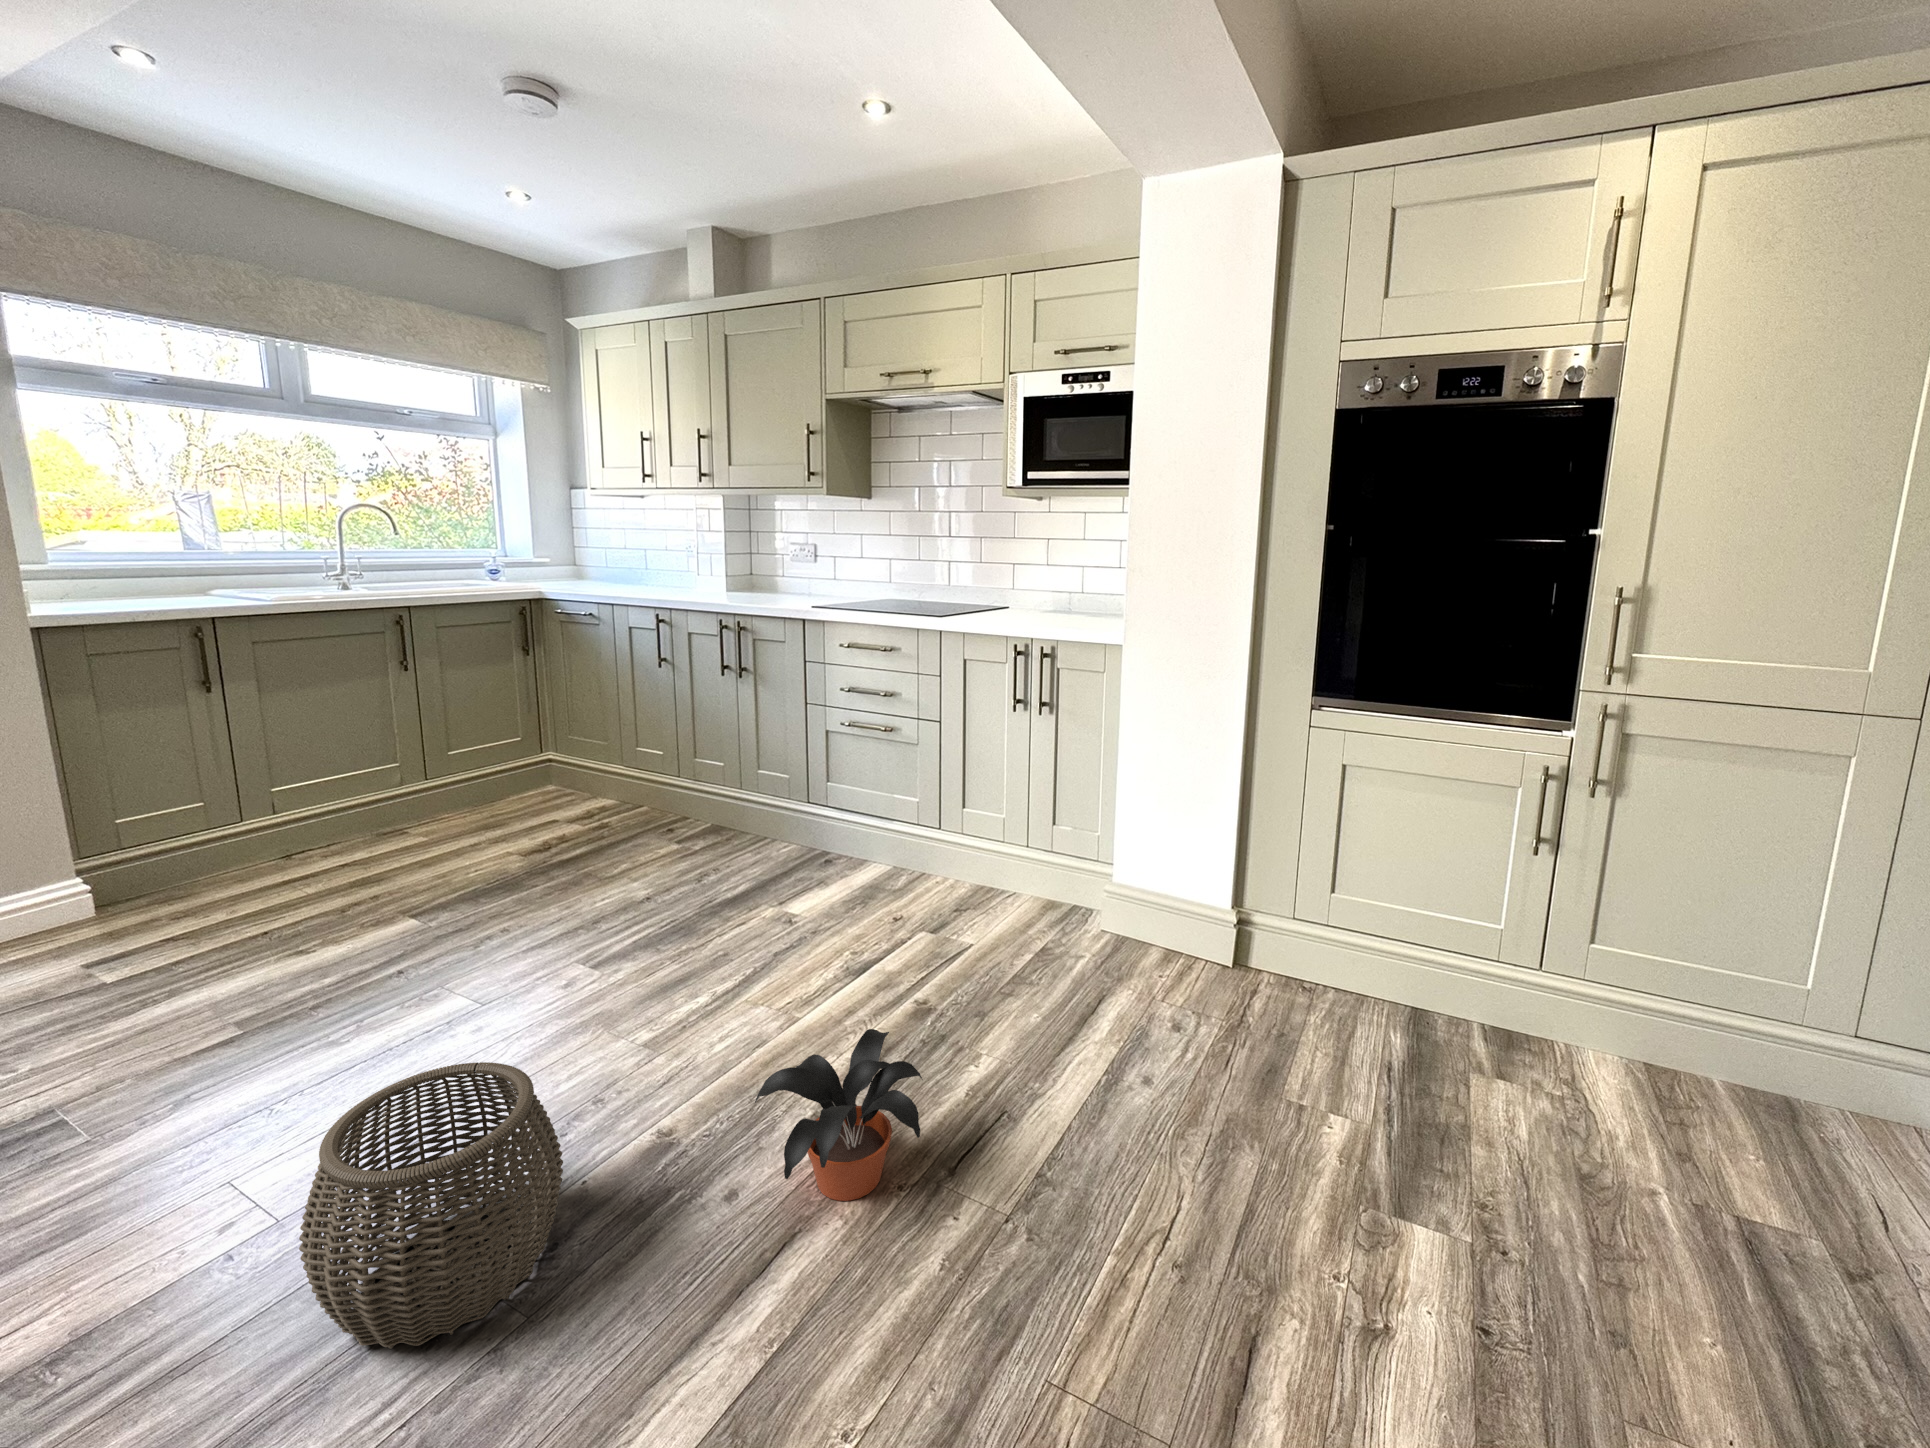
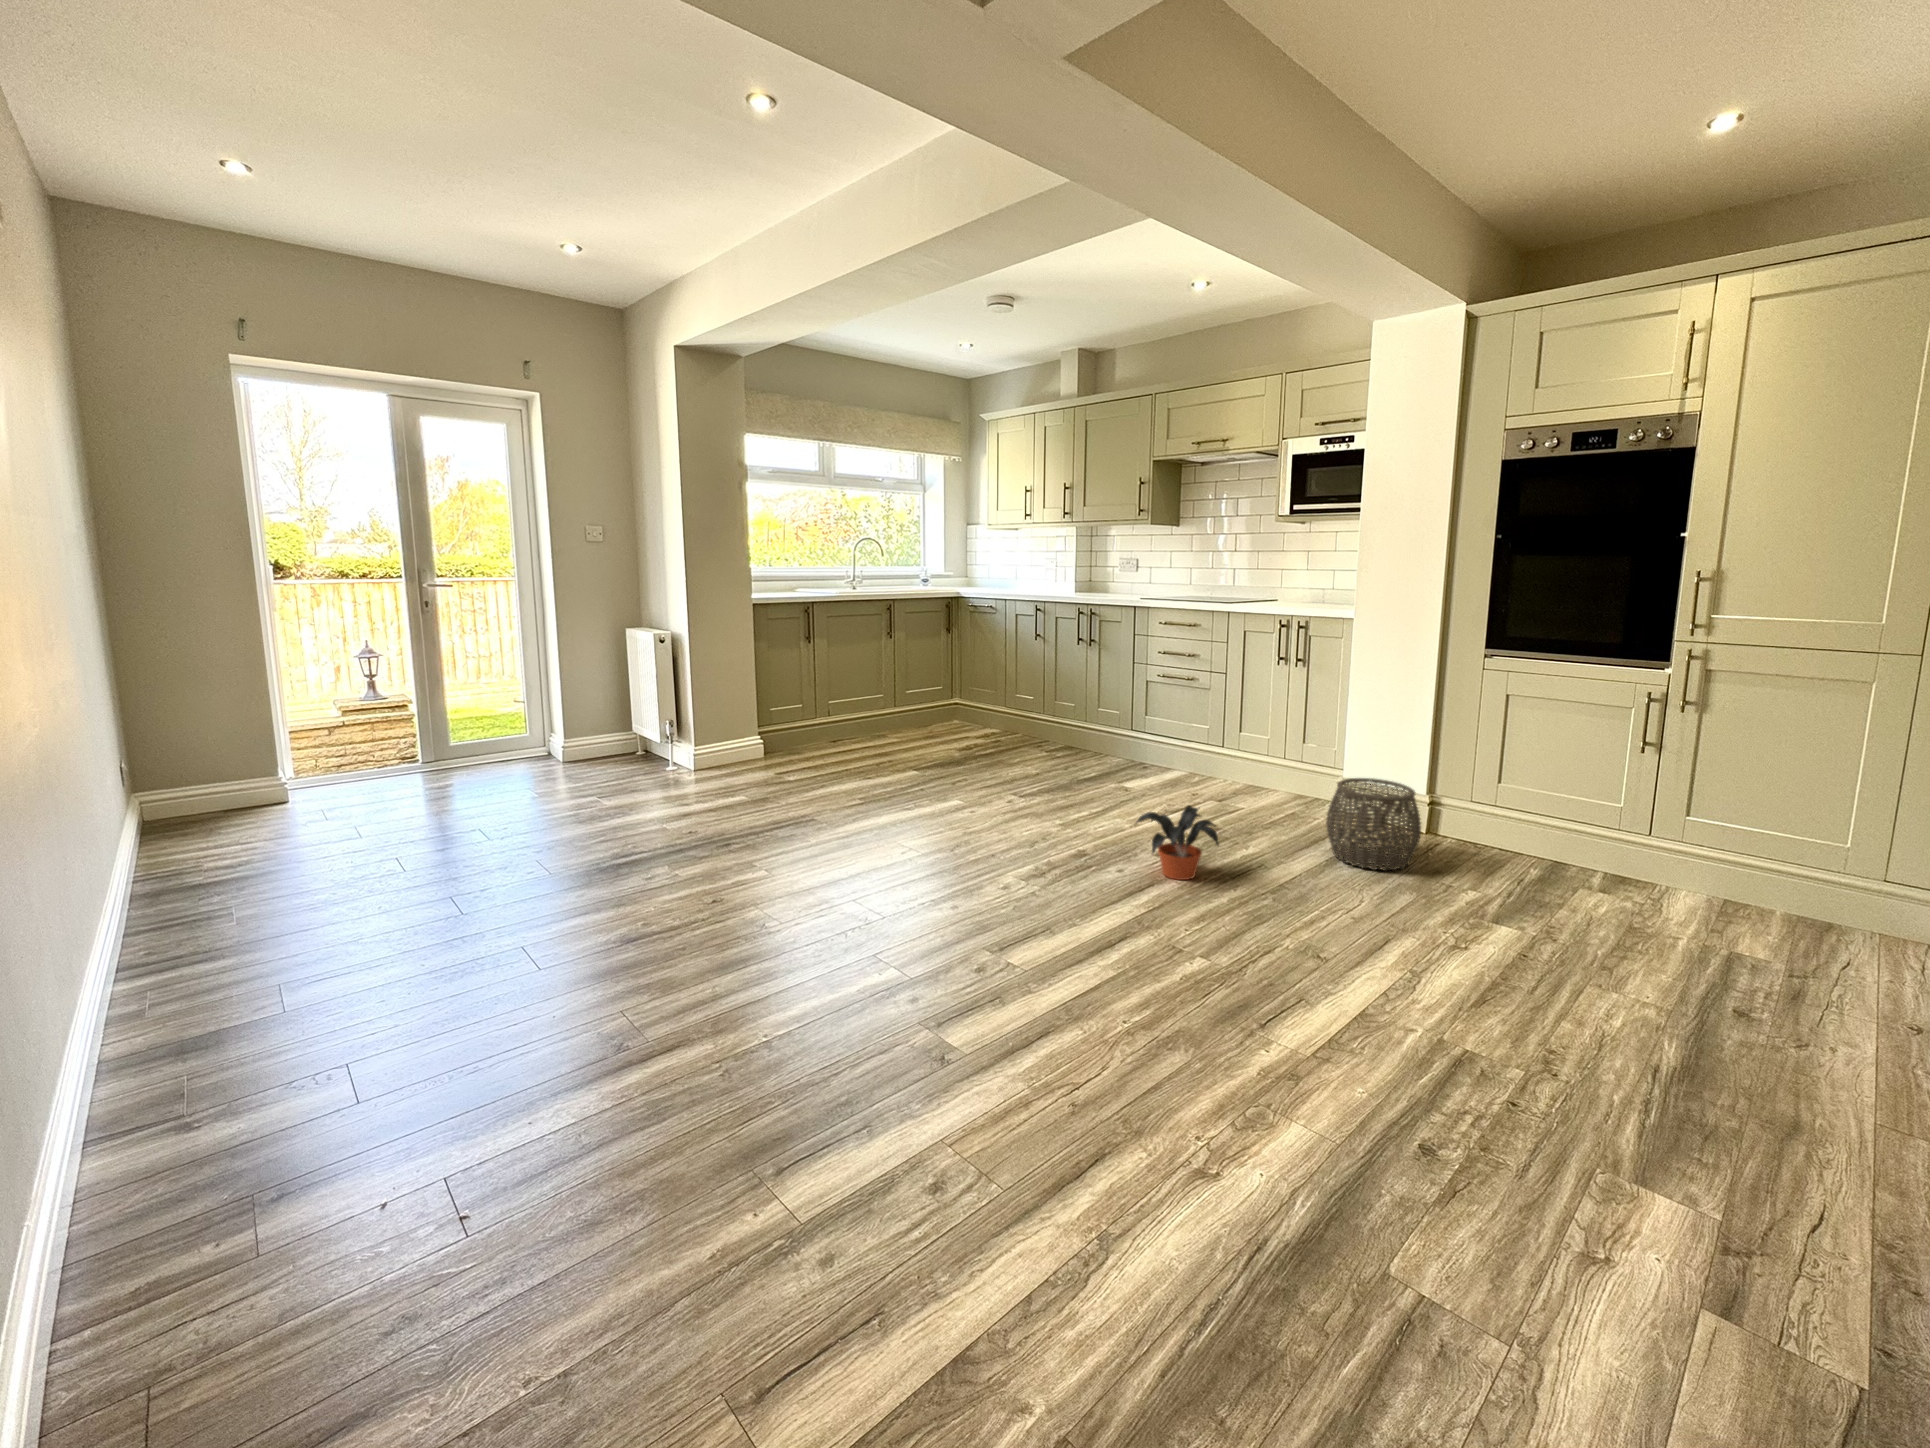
woven basket: present [299,1062,563,1349] -> present [1326,778,1421,871]

